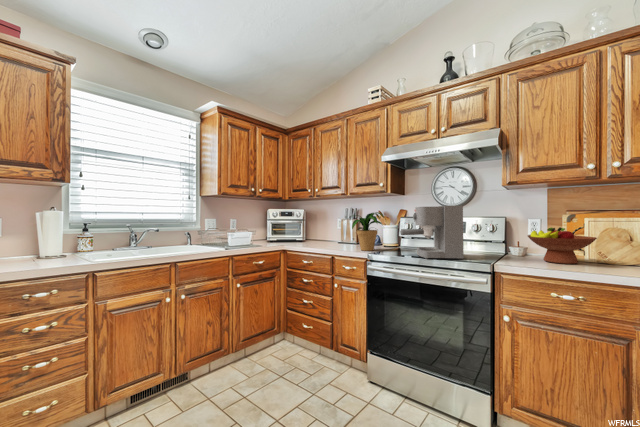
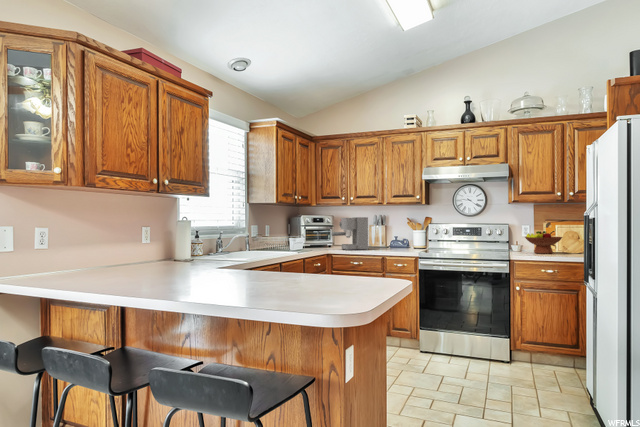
coffee maker: present [400,206,463,259] -> present [332,217,368,250]
potted plant: present [352,212,385,251] -> none [392,220,427,252]

